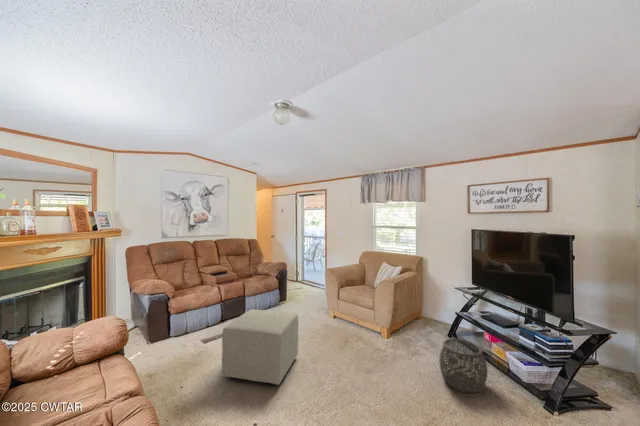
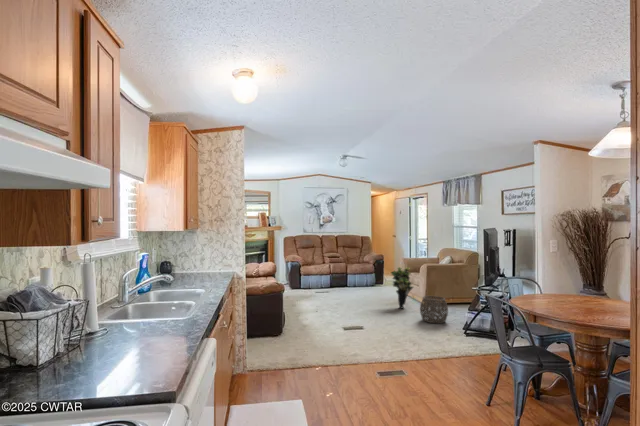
potted plant: none [352,288,387,357] -> present [391,267,413,308]
ottoman: present [222,309,298,385] -> none [313,272,357,305]

